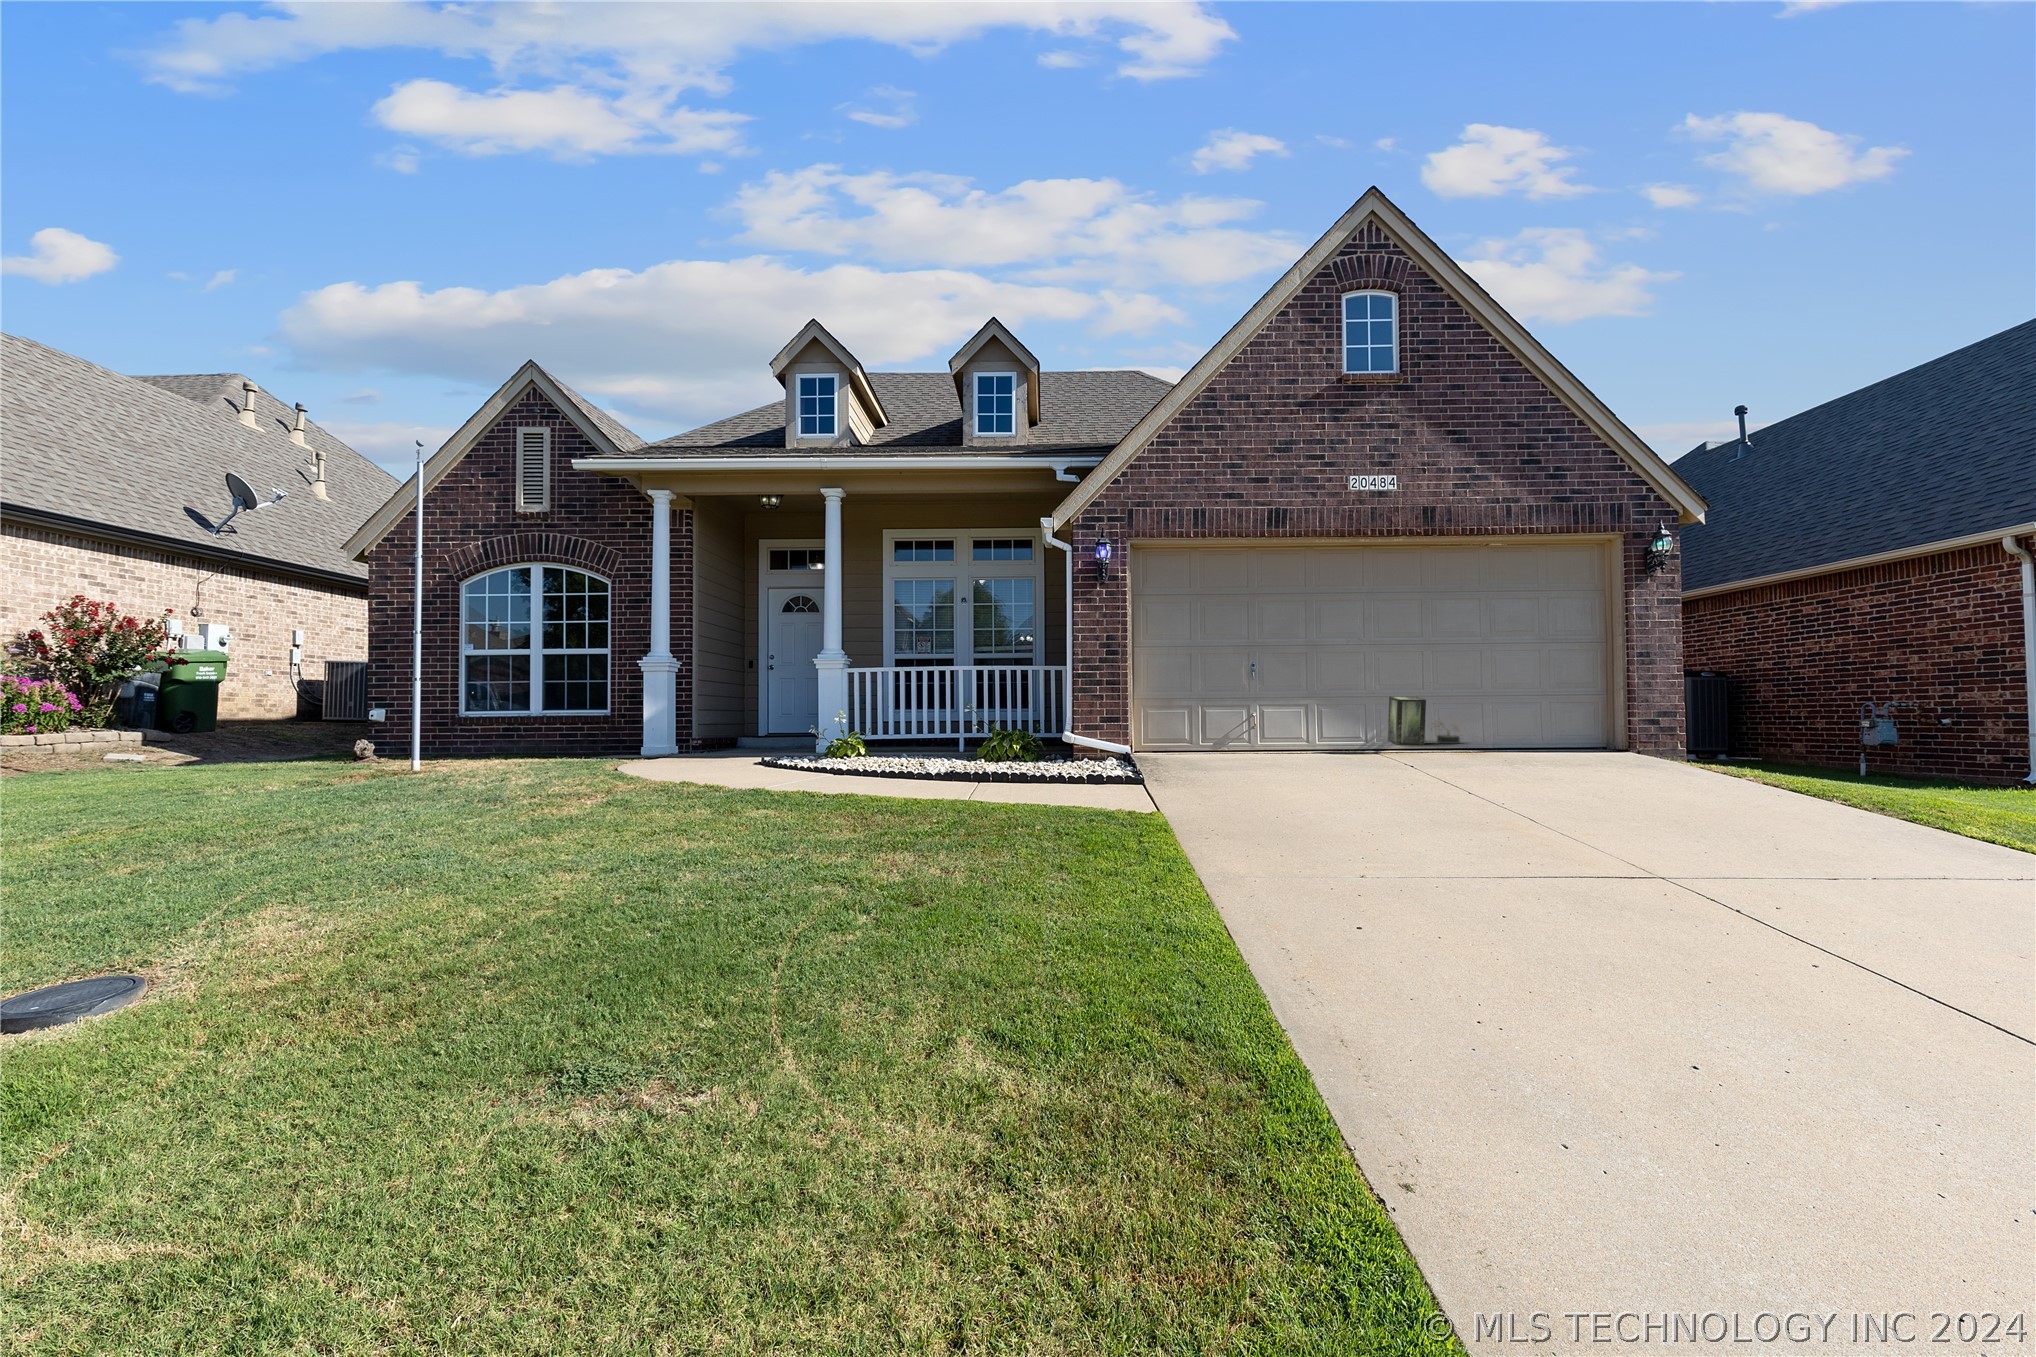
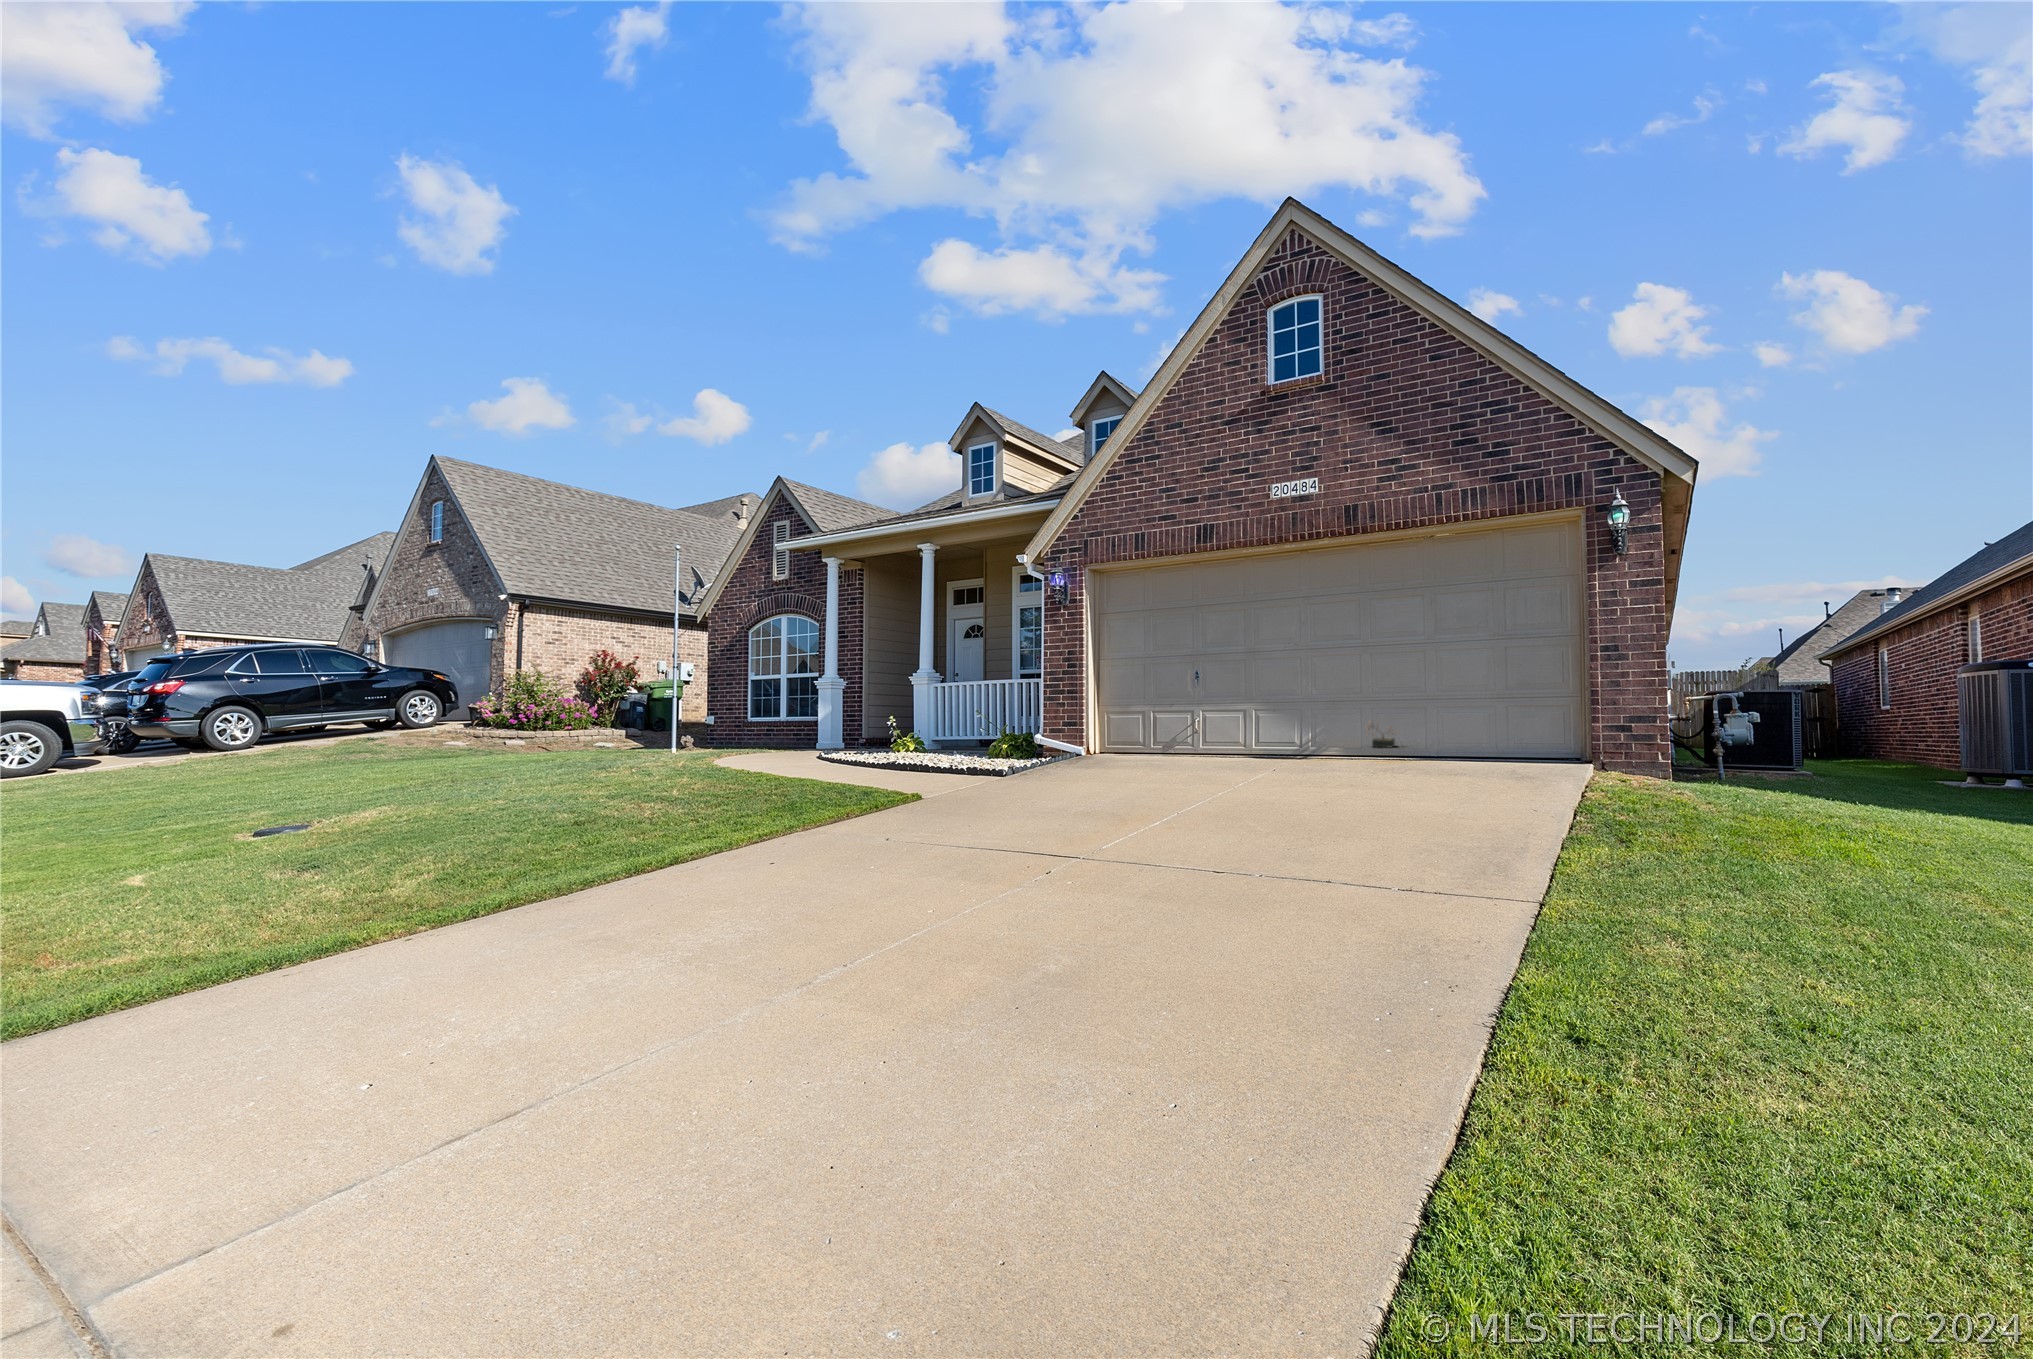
storage box: present [1388,697,1426,745] -> none [1318,699,1354,748]

